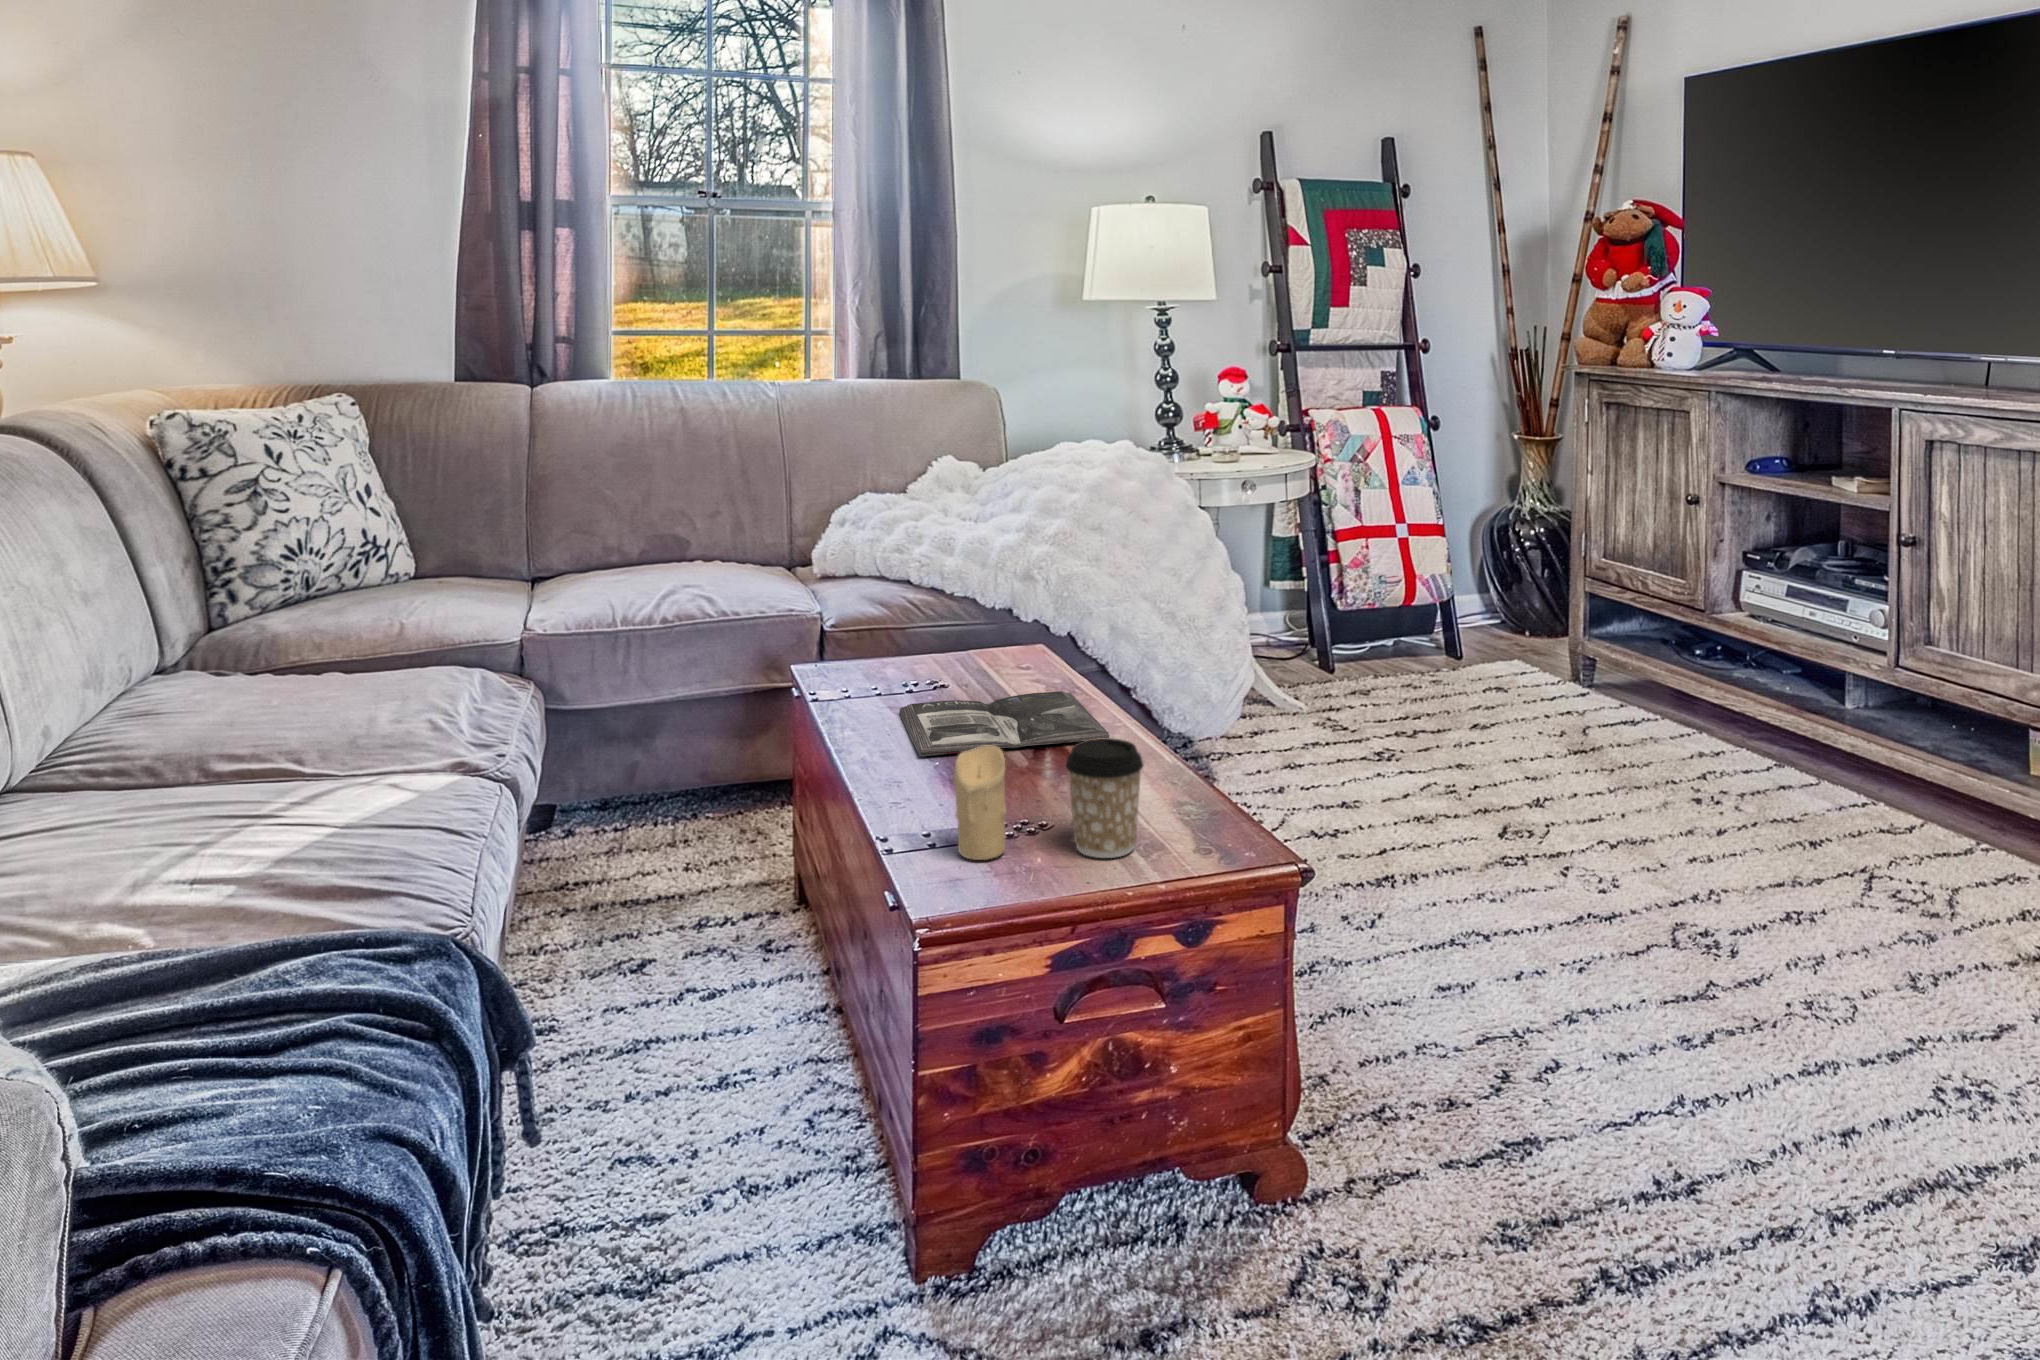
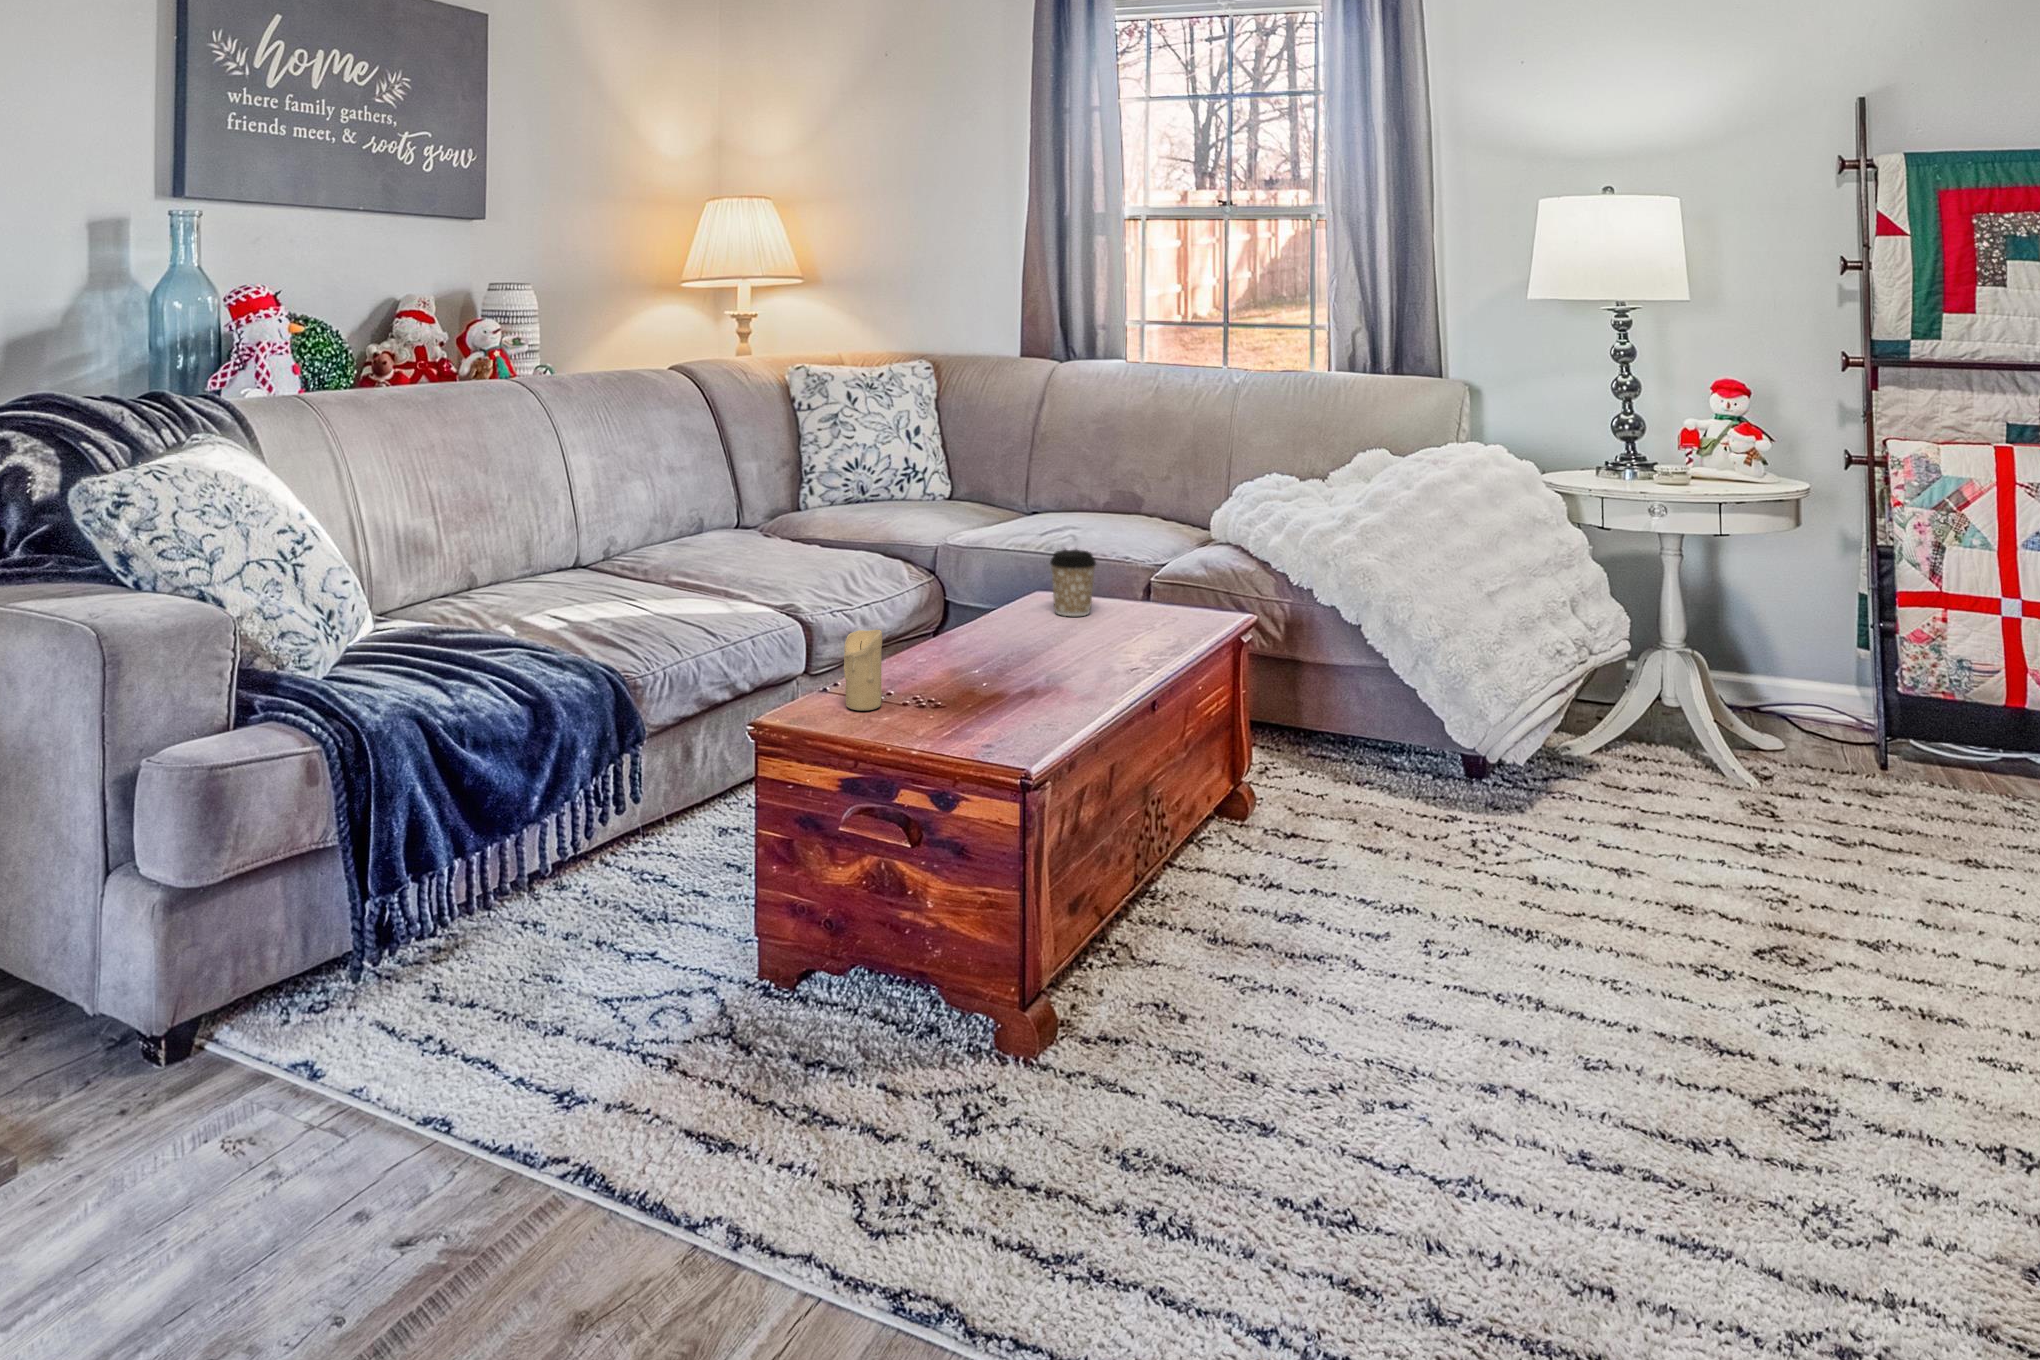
magazine: present [900,691,1110,756] -> none [961,622,1152,673]
coffee cup: present [1066,738,1144,858] -> present [1050,550,1096,616]

